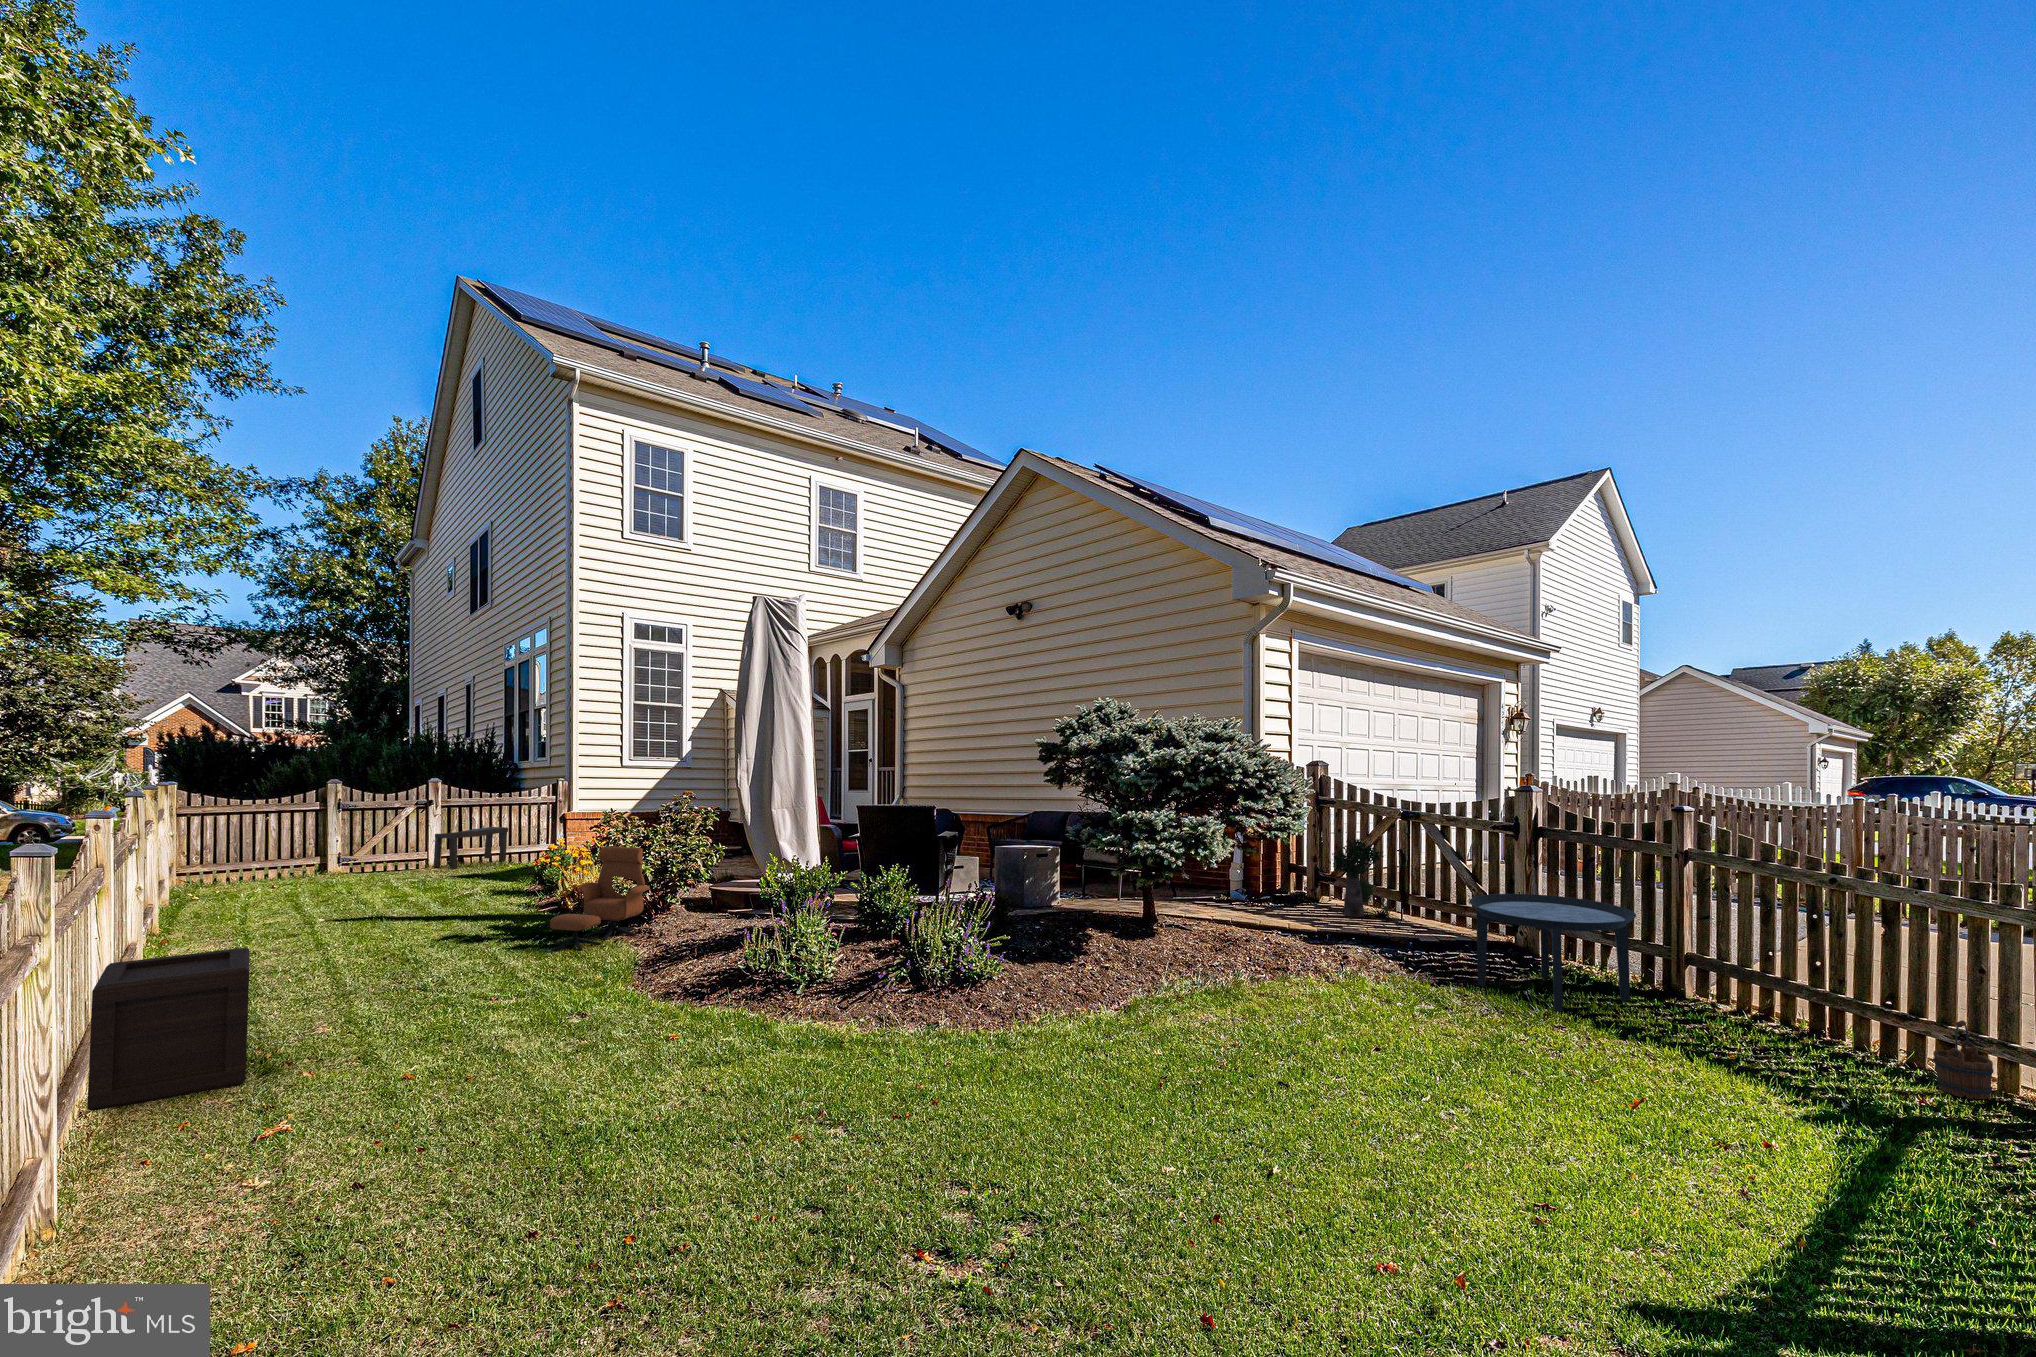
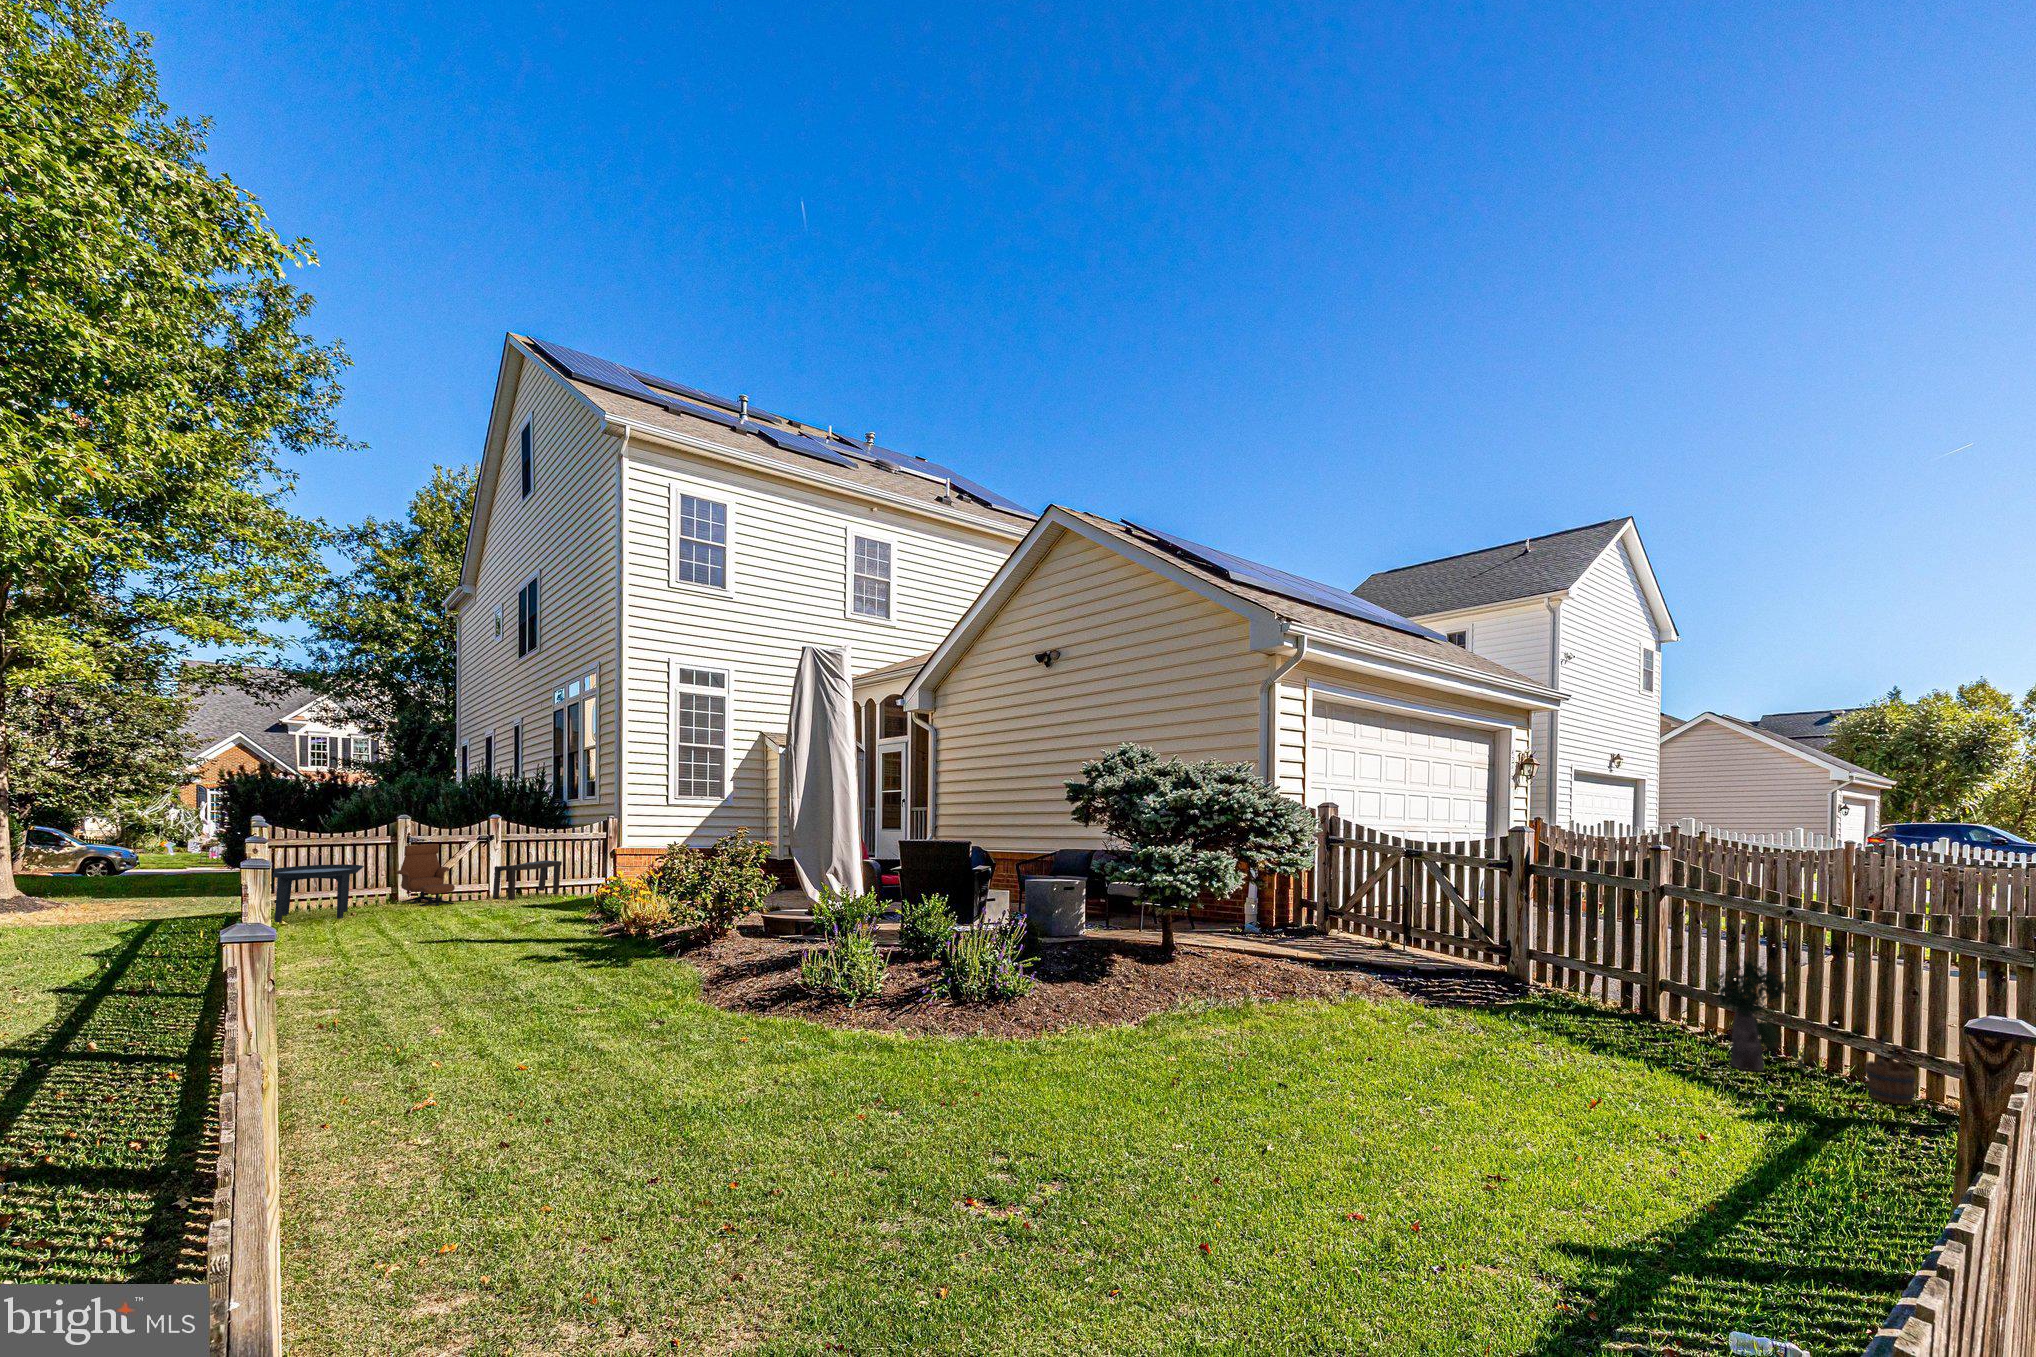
potted plant: present [1329,838,1391,917] -> present [1709,961,1808,1071]
lounge chair: present [550,846,650,951] -> present [396,844,455,906]
round table: present [1469,894,1636,1012] -> present [273,864,364,922]
wooden crate: present [87,948,249,1111] -> none [259,957,389,1092]

